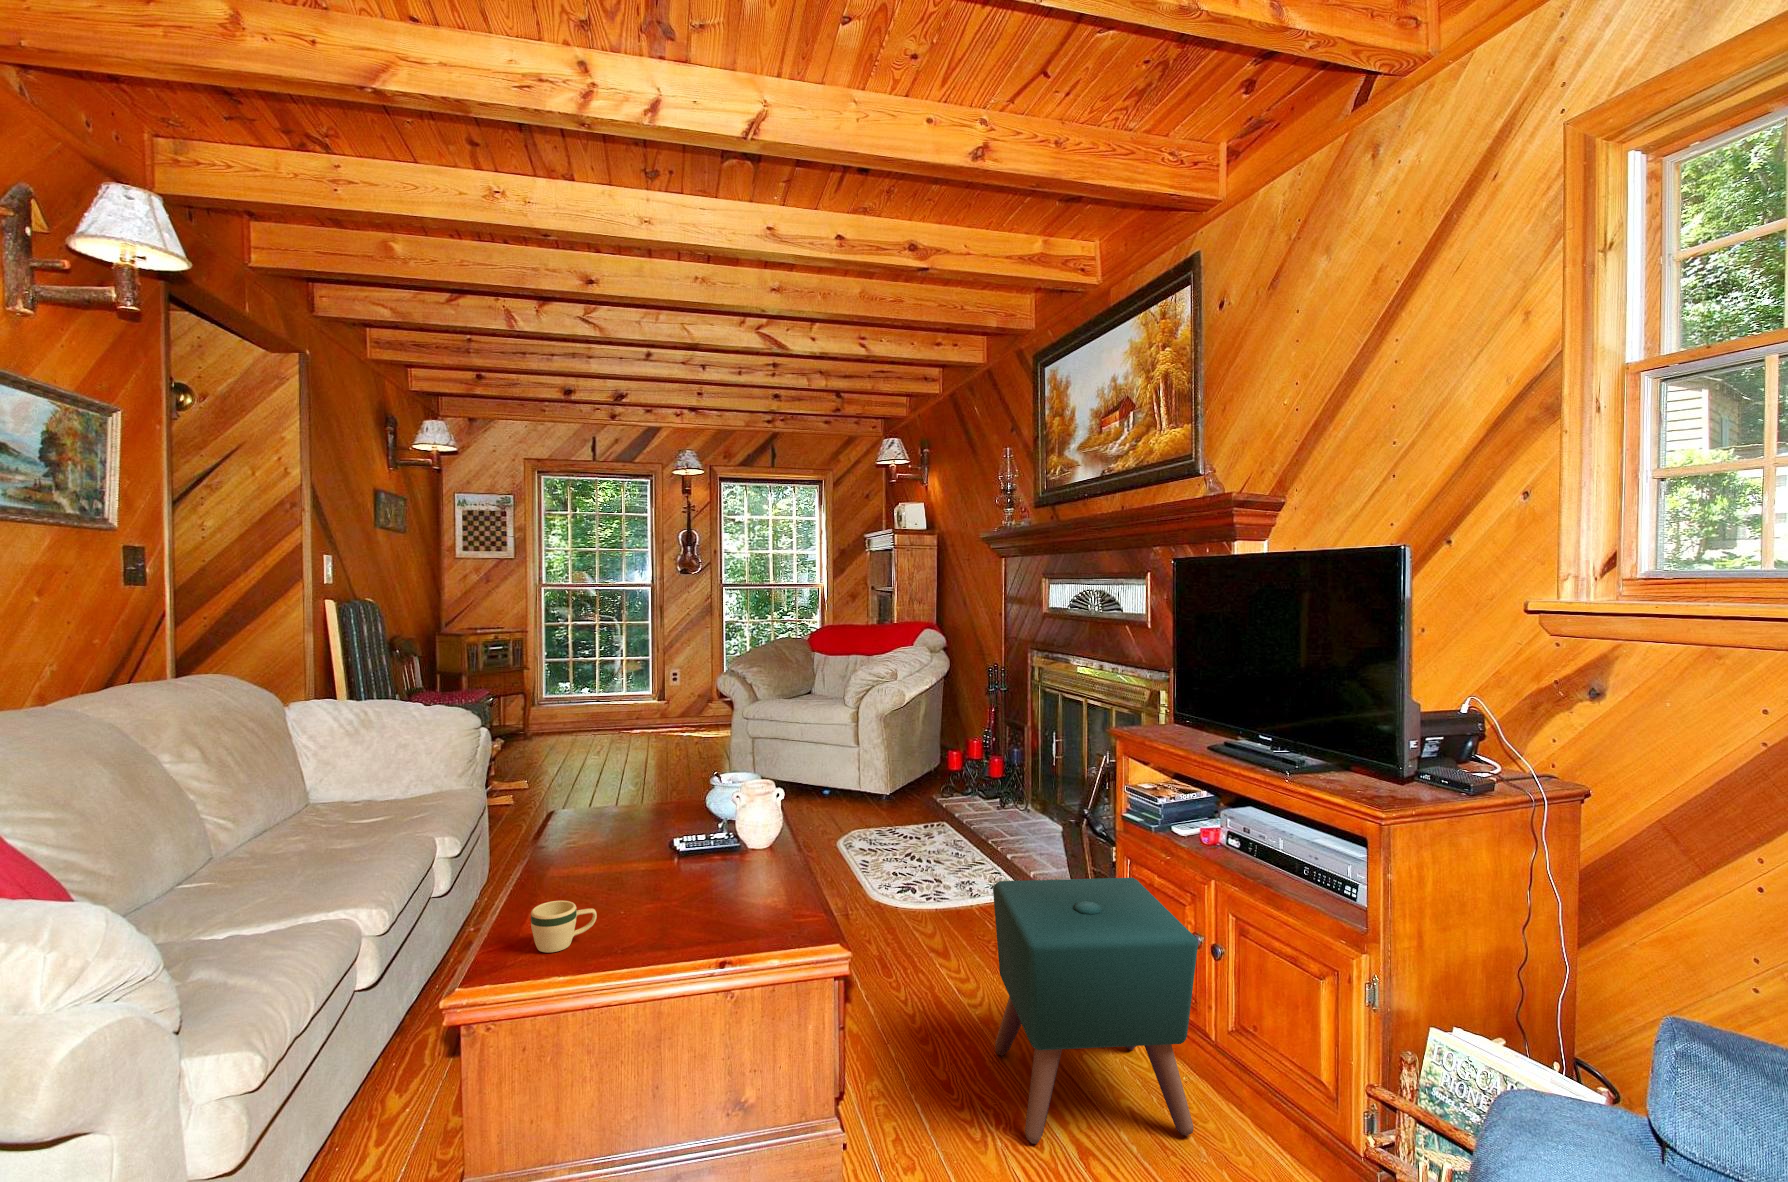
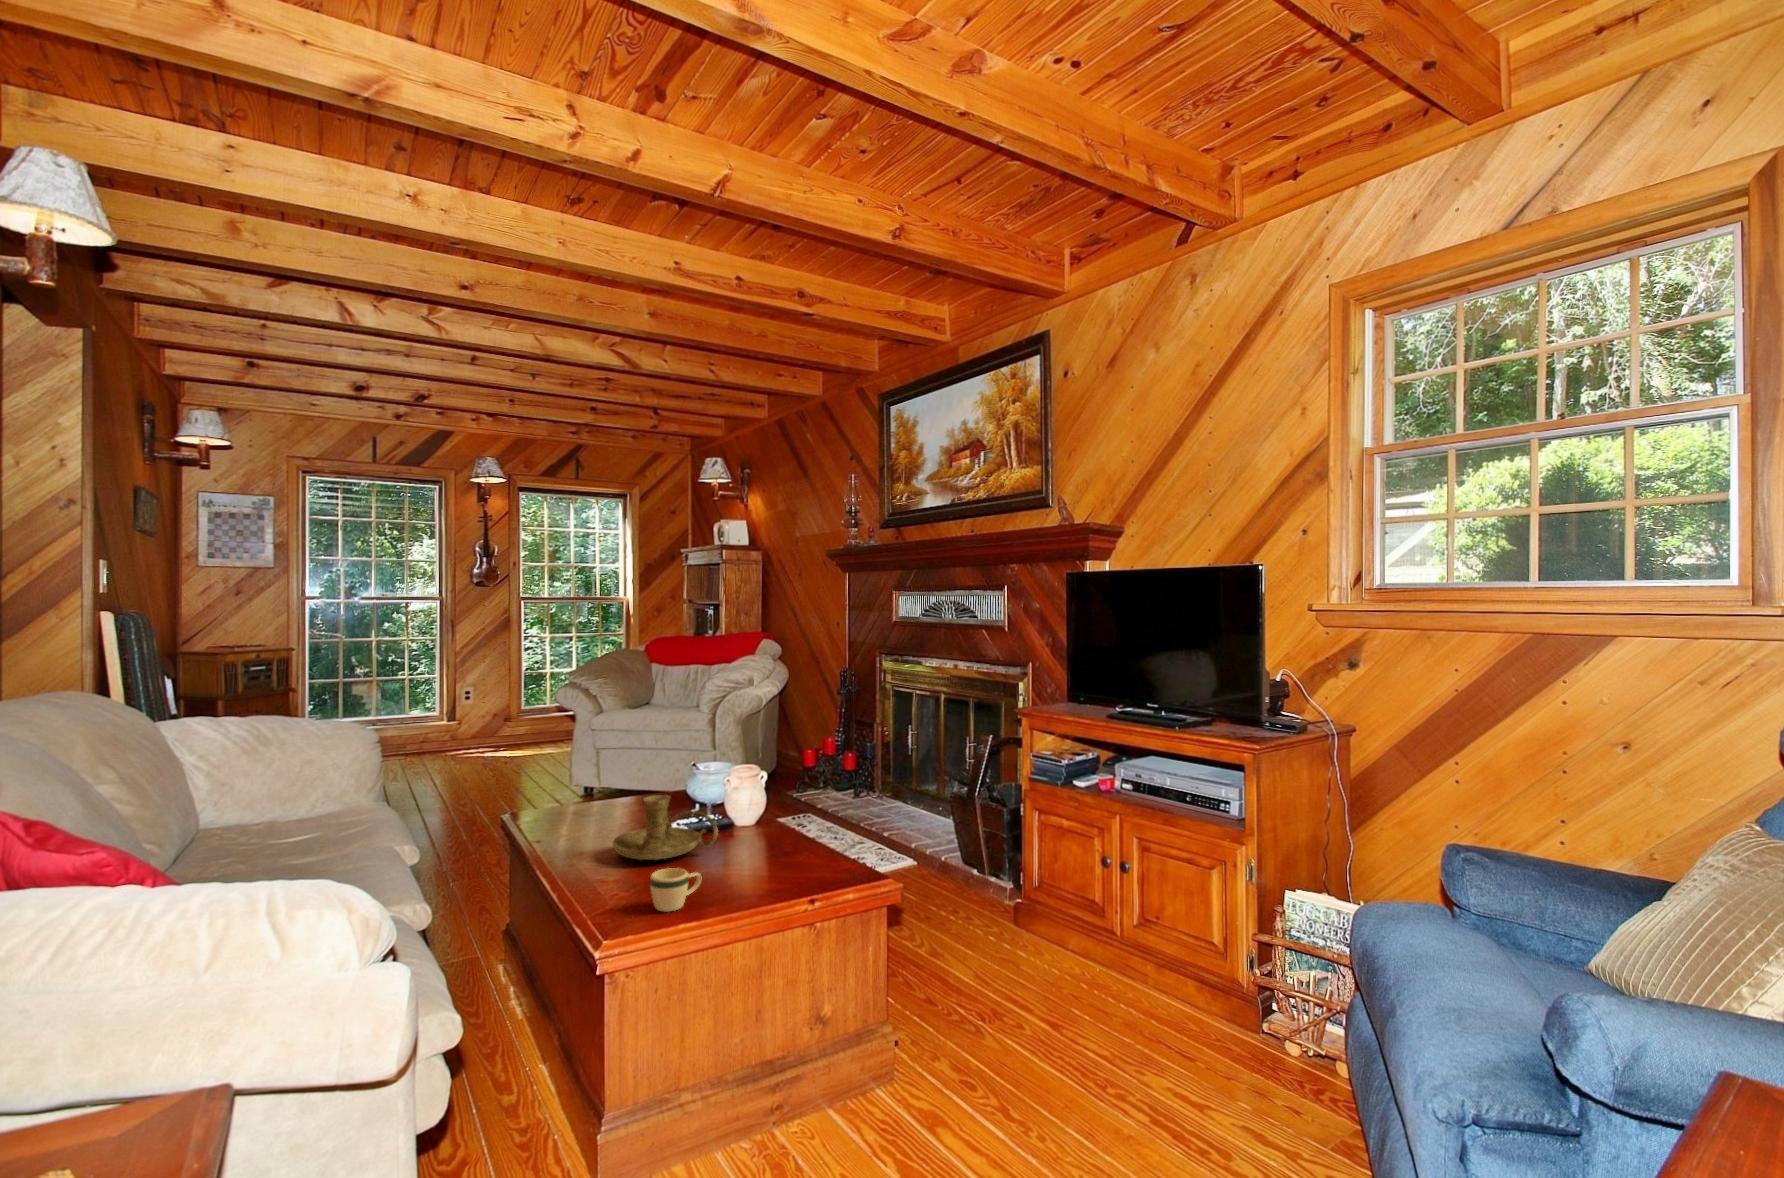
candle holder: none [570,807,677,881] -> present [613,795,718,860]
ottoman: present [993,878,1198,1144] -> none [957,823,1128,1027]

